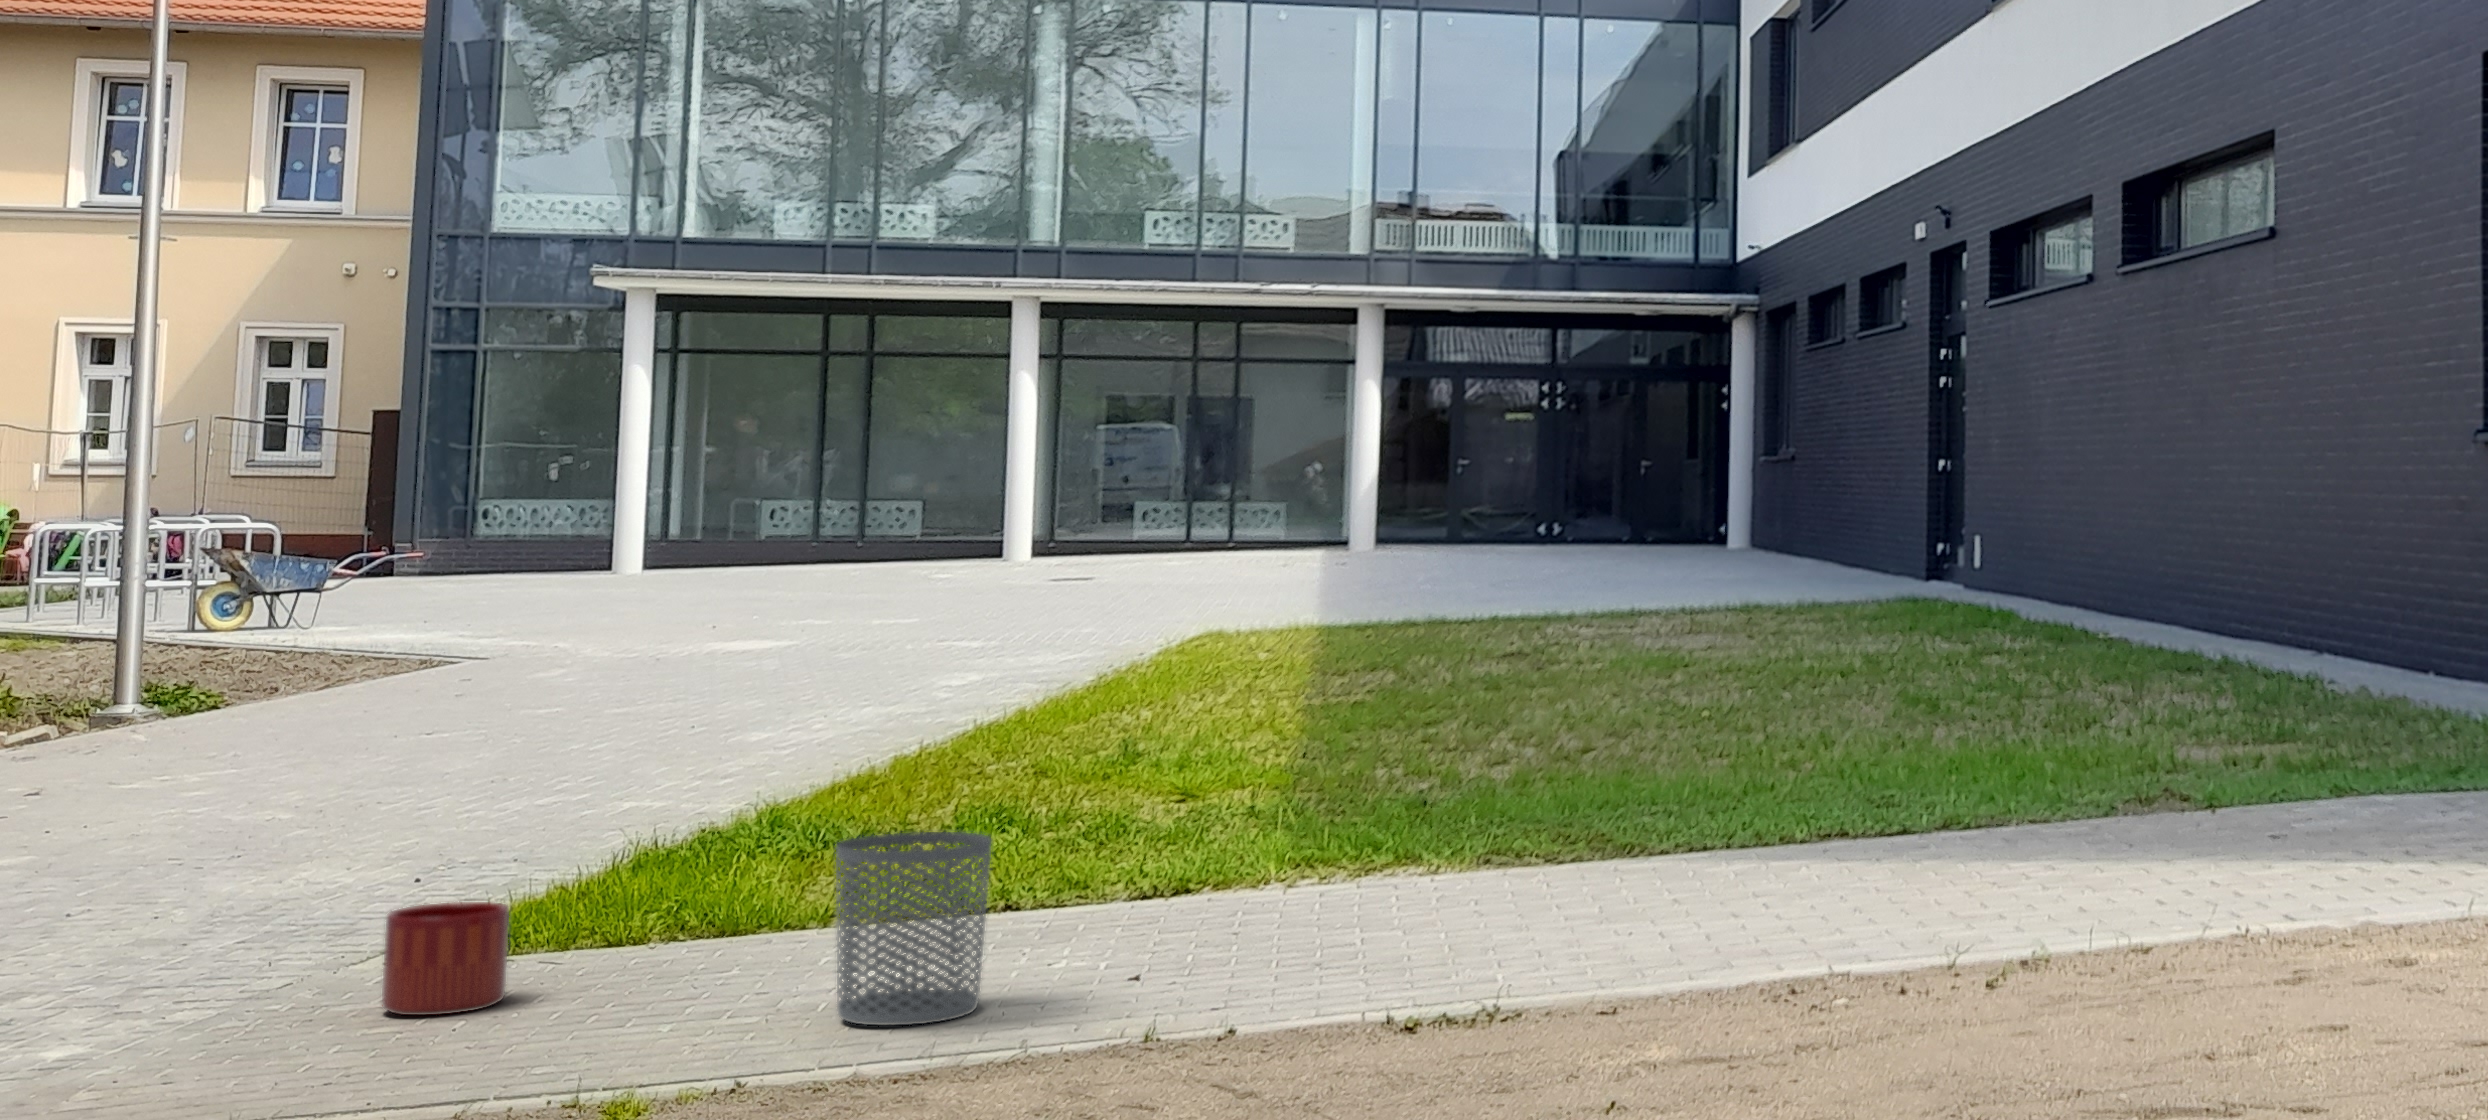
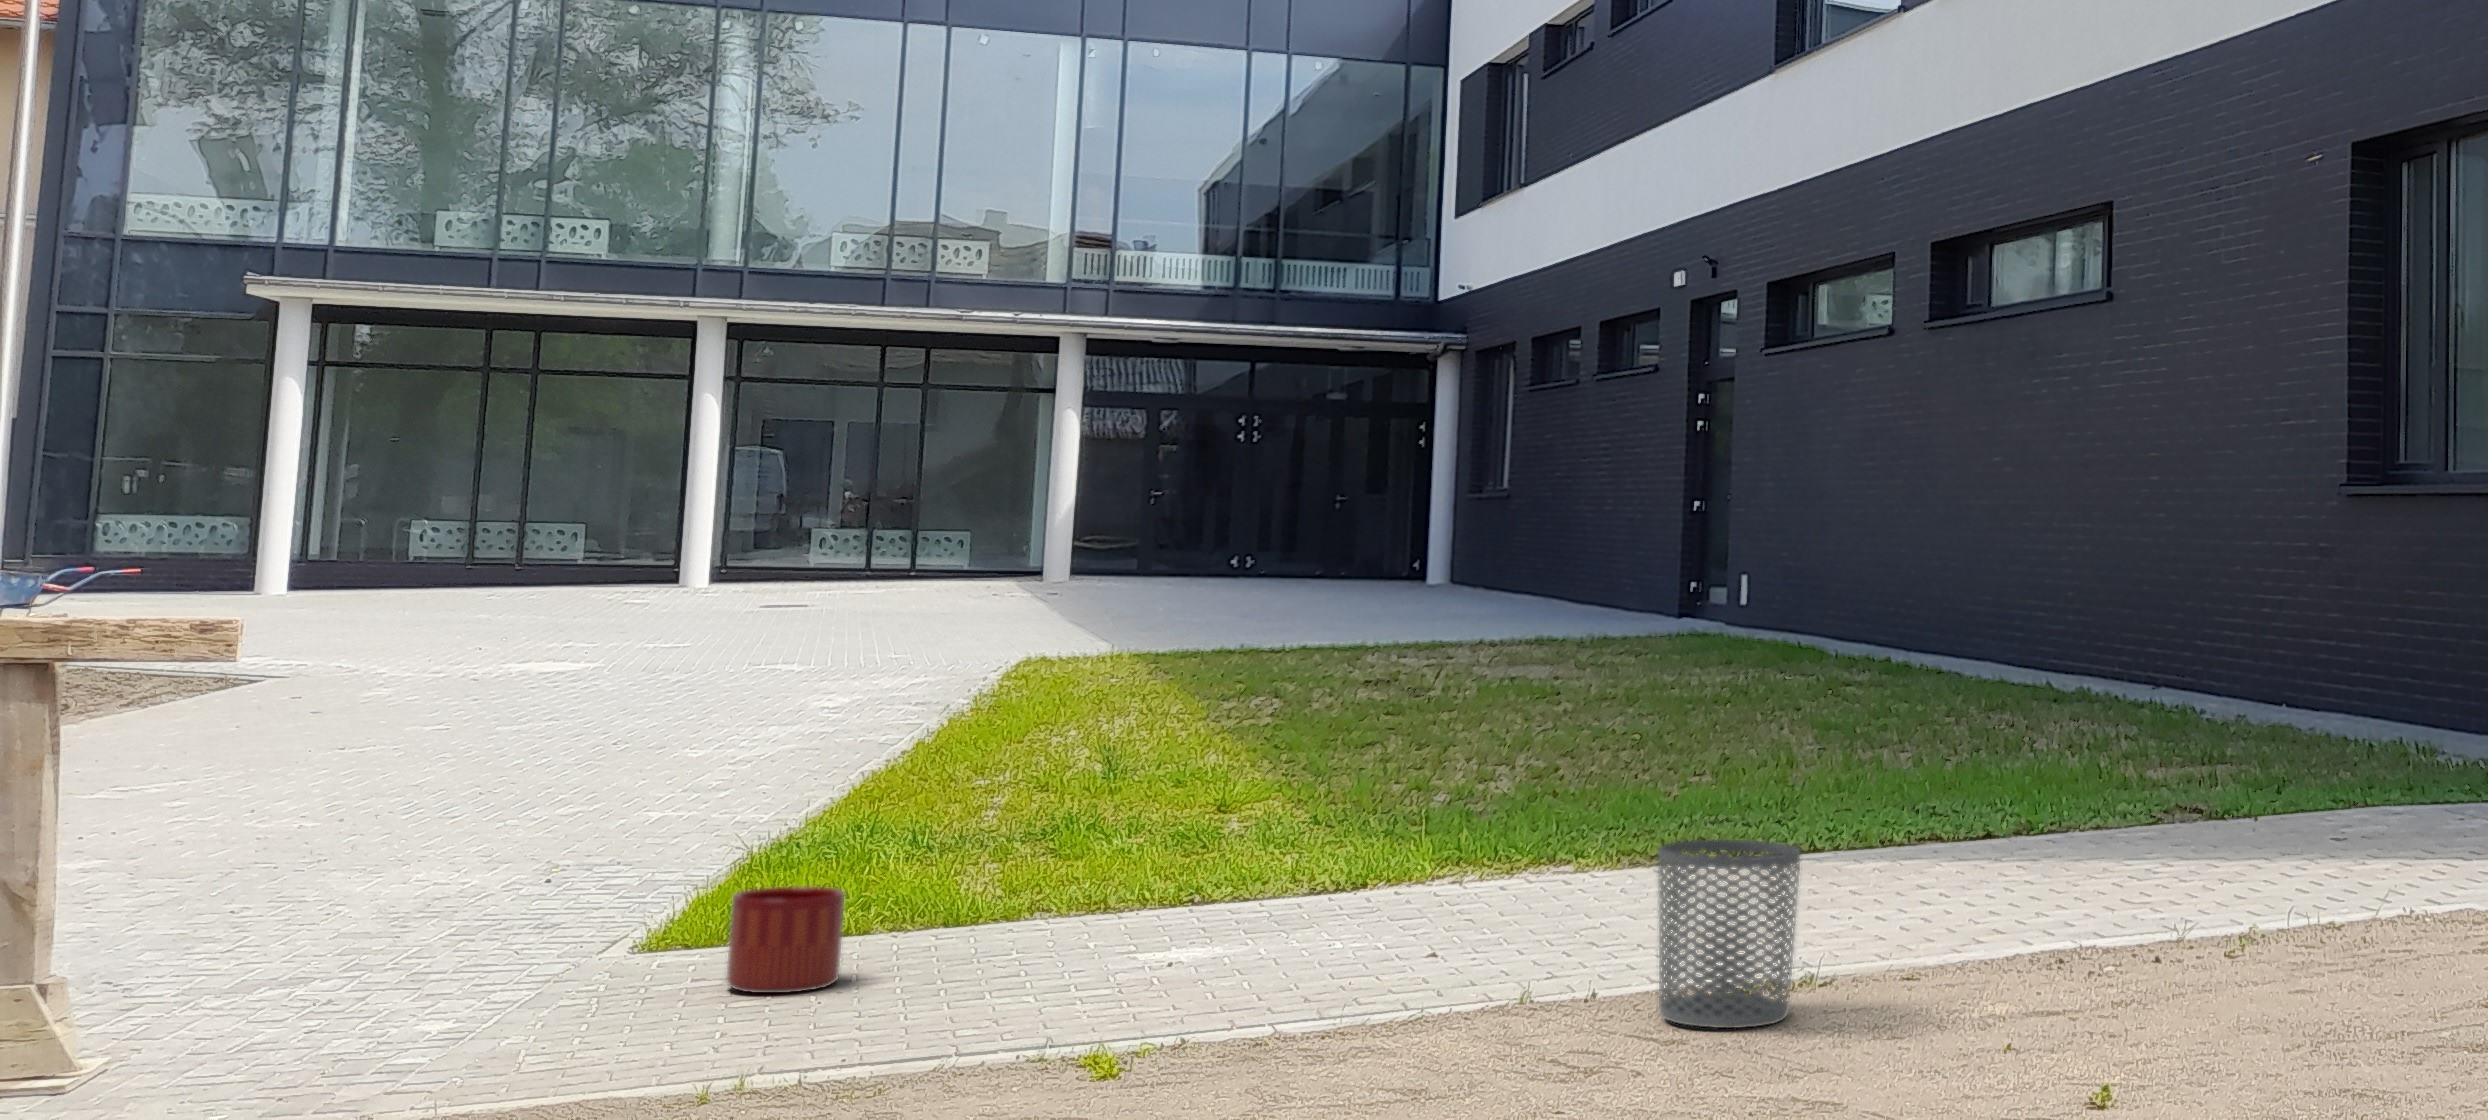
waste bin: present [836,832,991,1025] -> present [1658,840,1801,1028]

